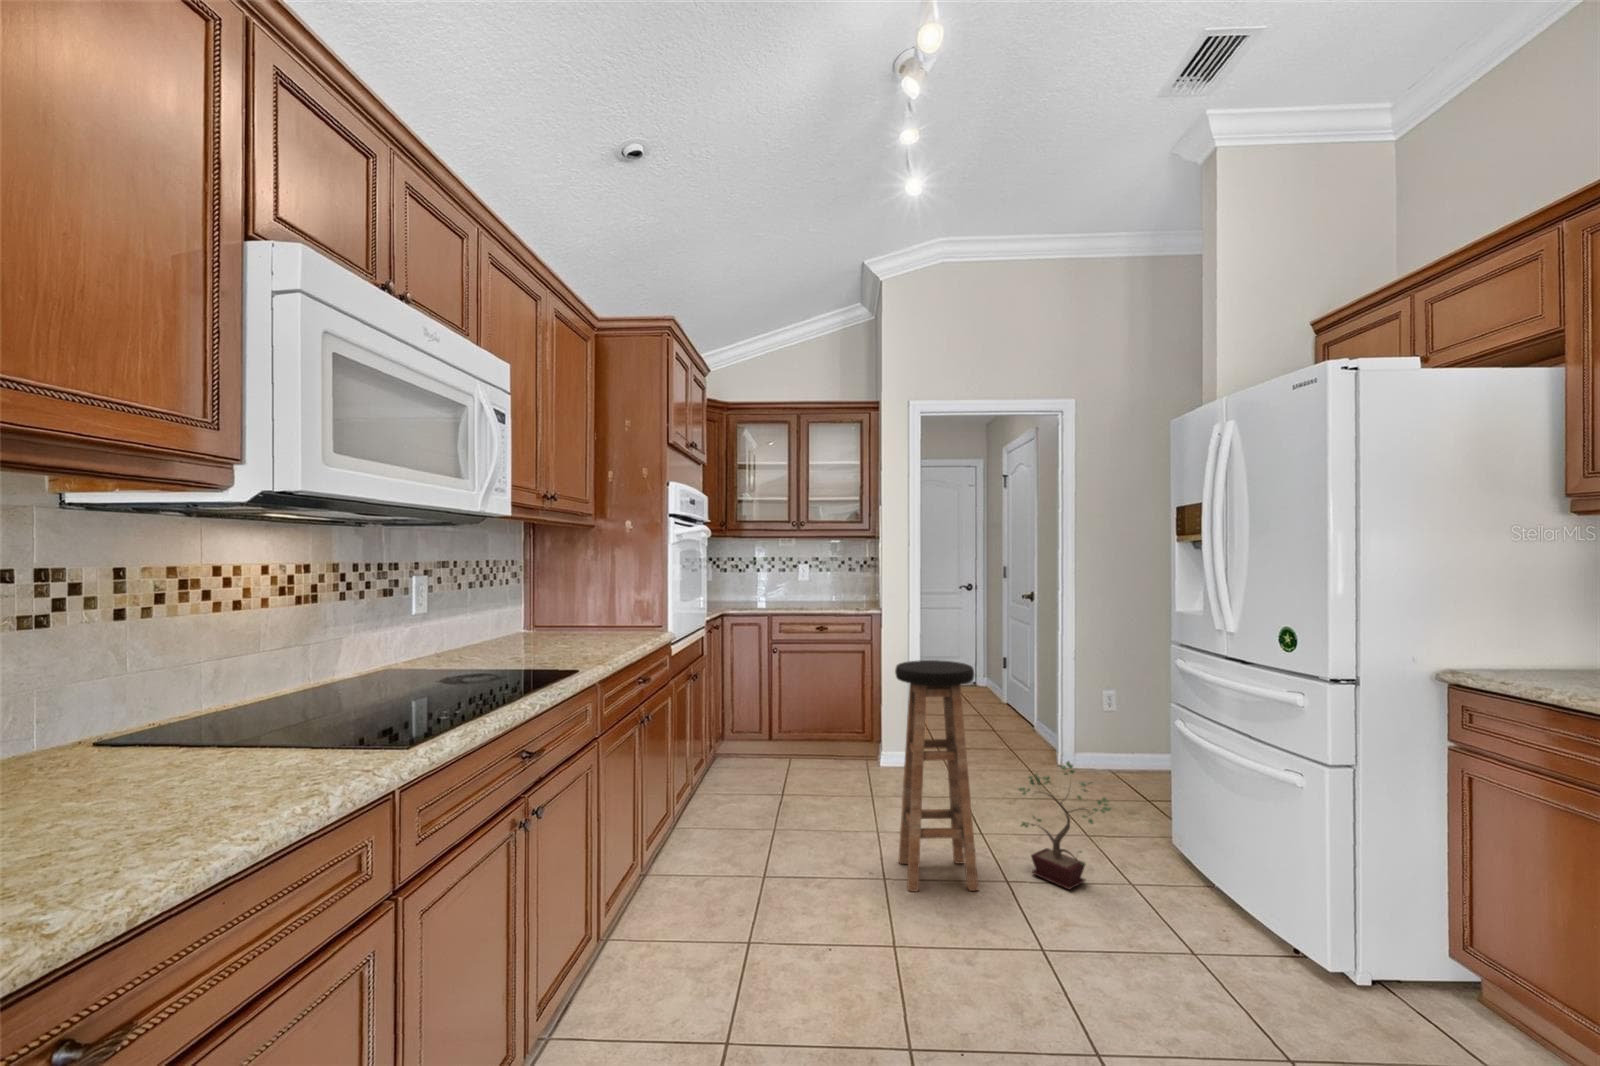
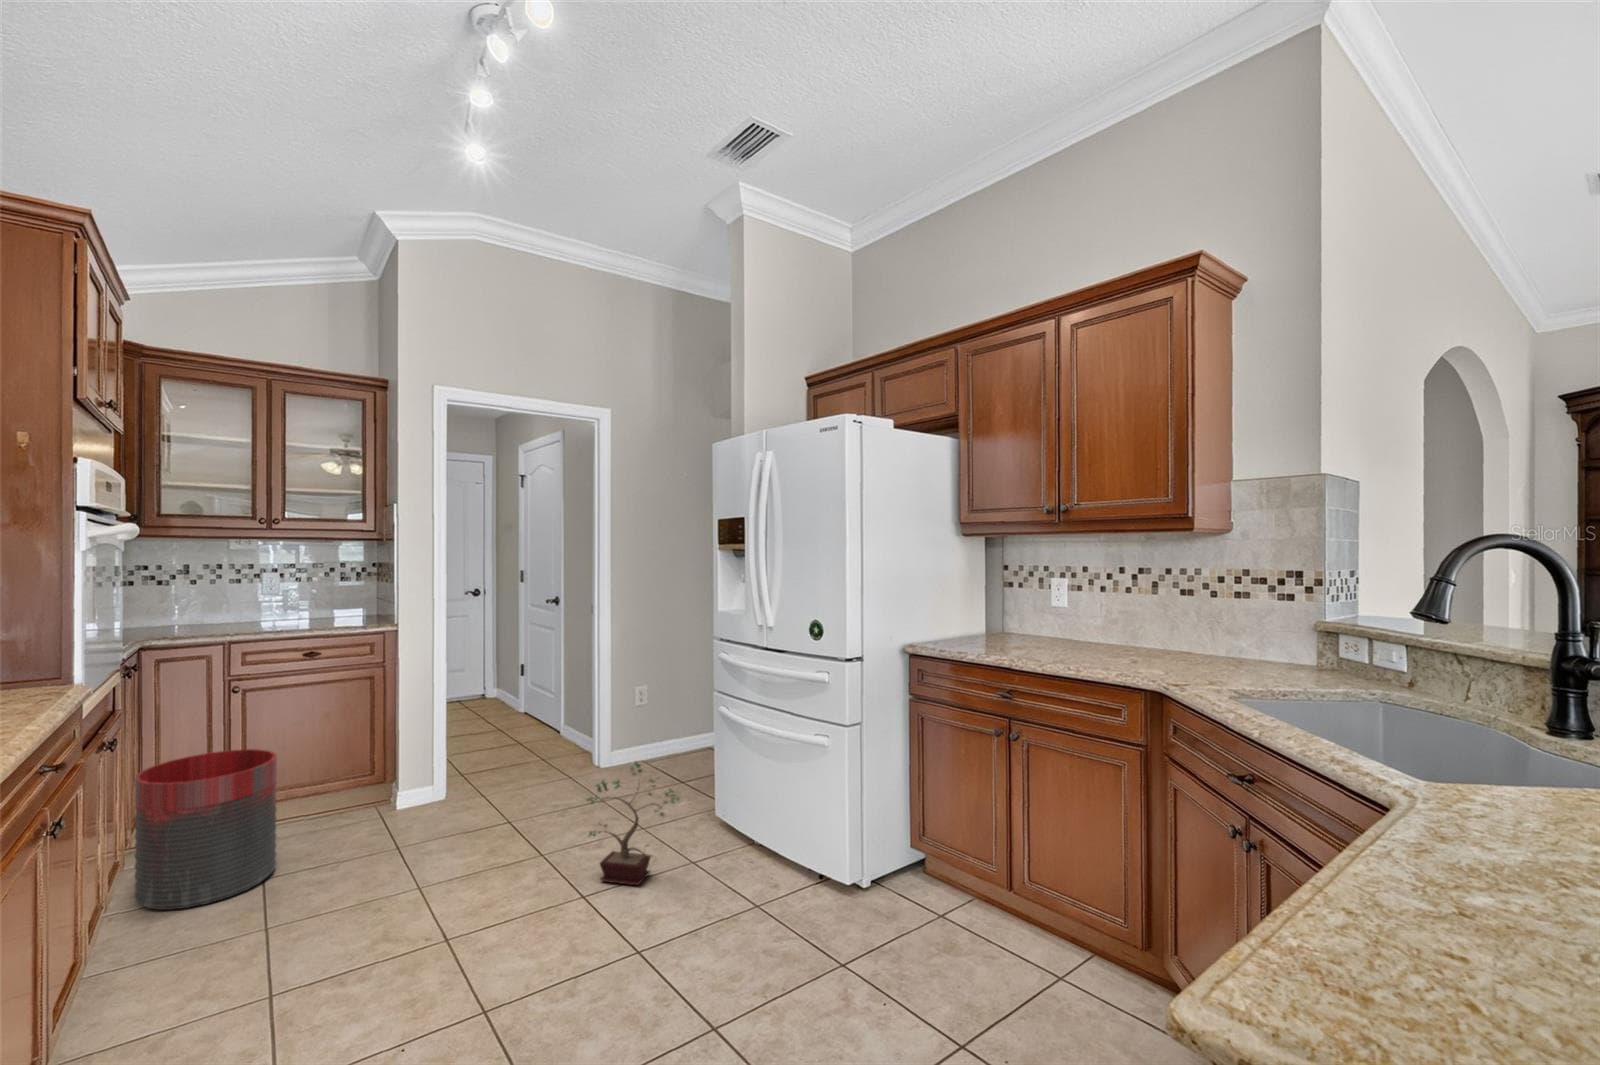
bar stool: present [895,660,978,891] -> none [453,679,553,944]
trash can: none [712,693,793,802] -> present [134,749,277,910]

